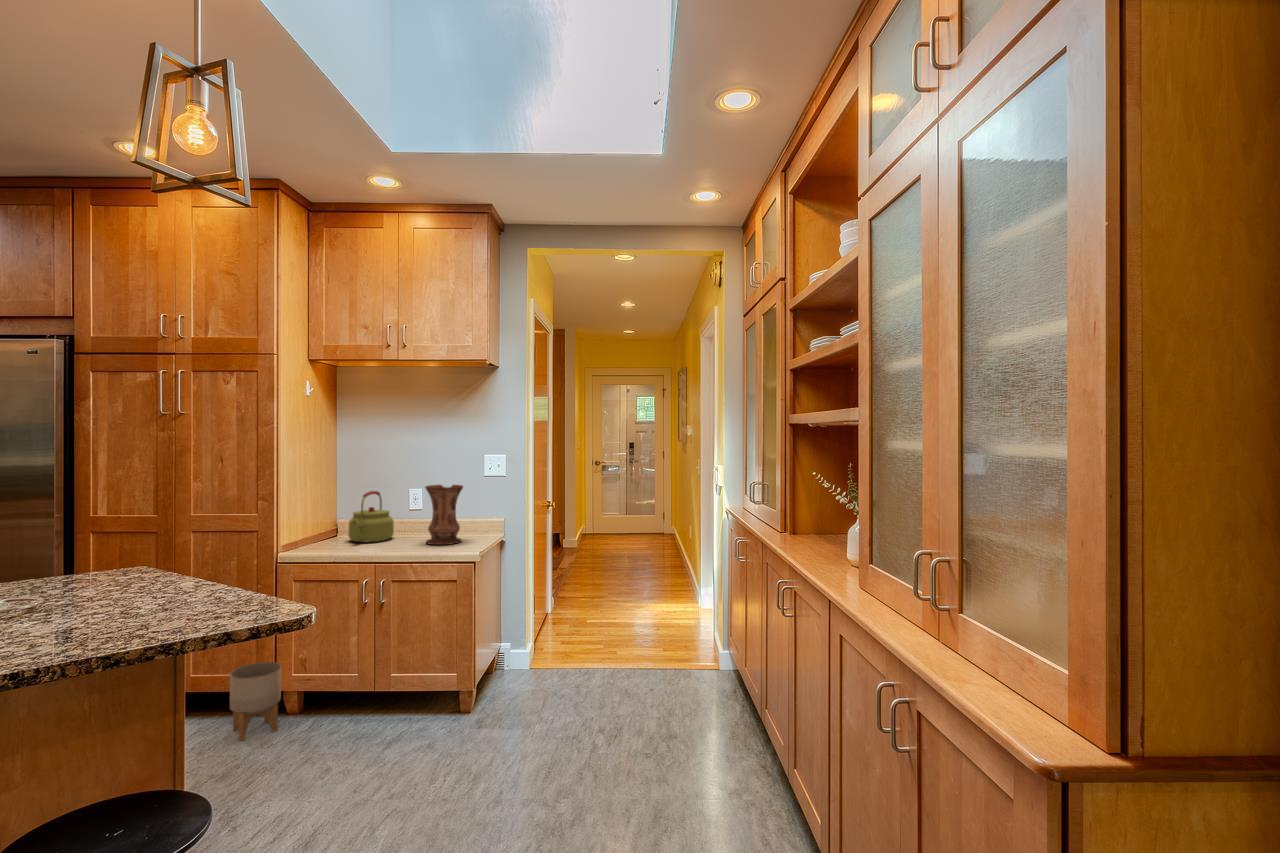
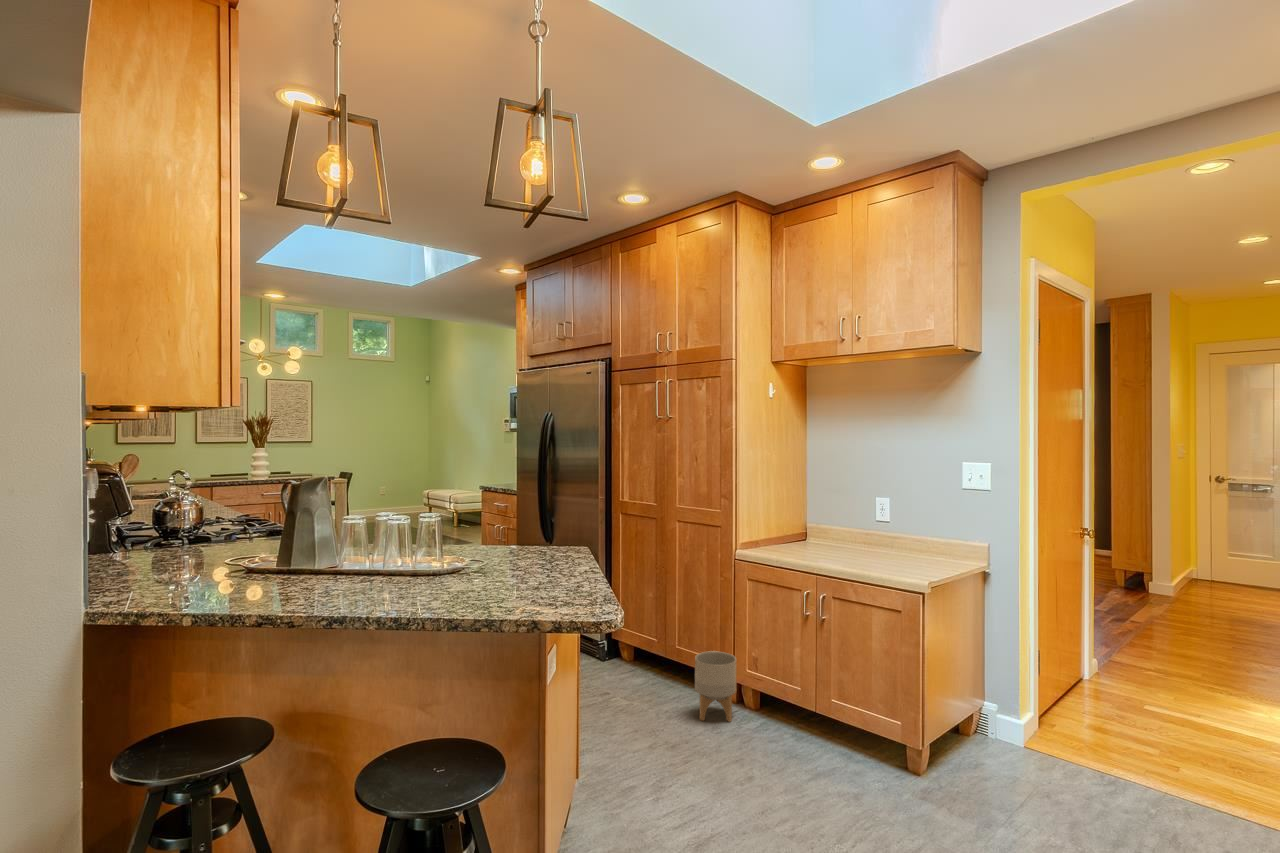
vase: present [425,485,463,545] -> none [879,495,925,567]
kettle: present [348,491,394,542] -> none [807,497,855,552]

